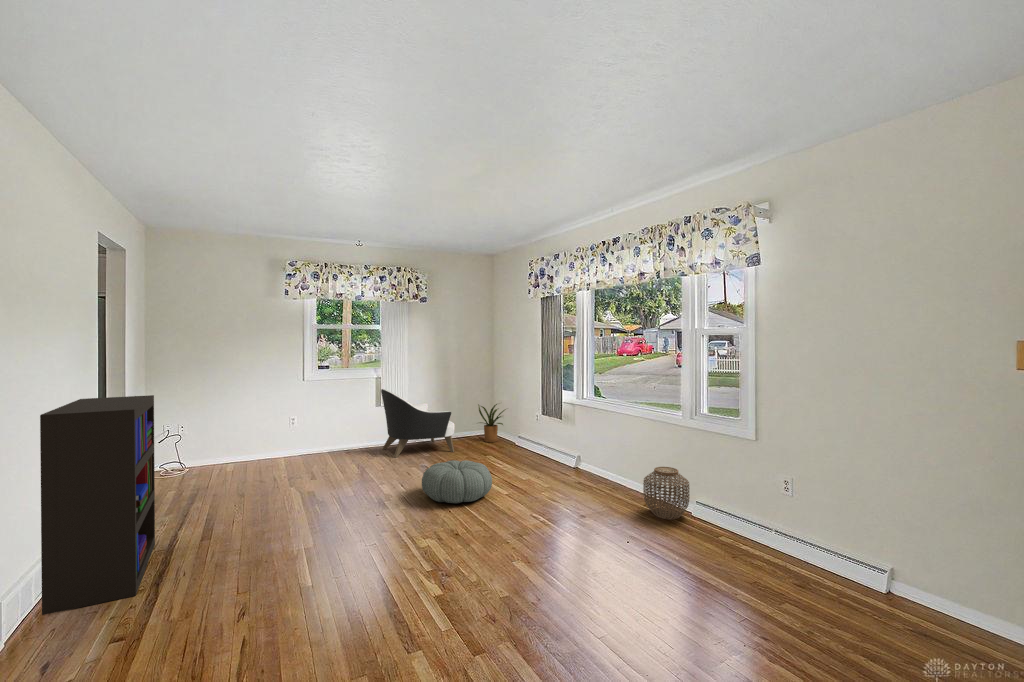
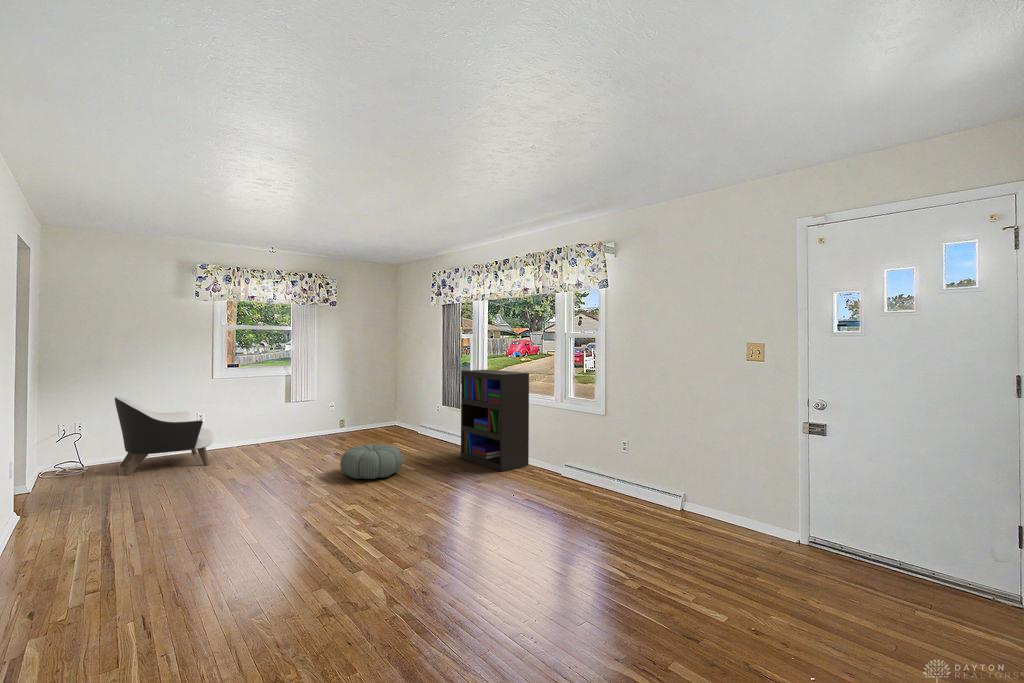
armchair: present [381,389,455,458] -> present [115,397,213,475]
bookshelf: present [40,395,155,615] -> present [461,370,529,471]
house plant: present [478,404,506,442] -> none [381,397,413,433]
woven basket: present [643,467,690,519] -> none [526,440,560,480]

